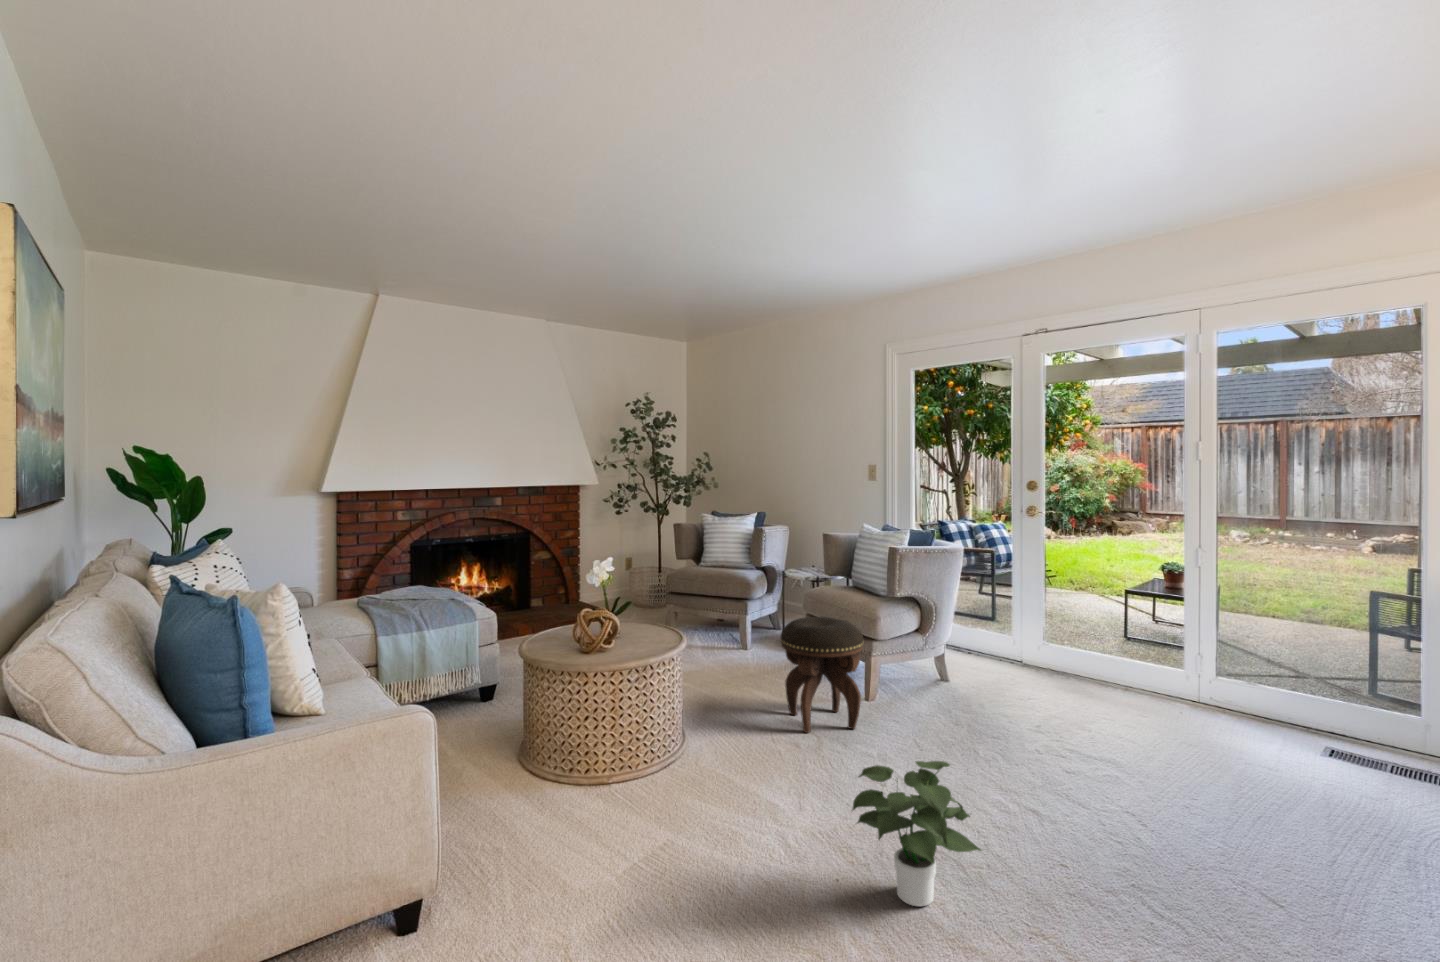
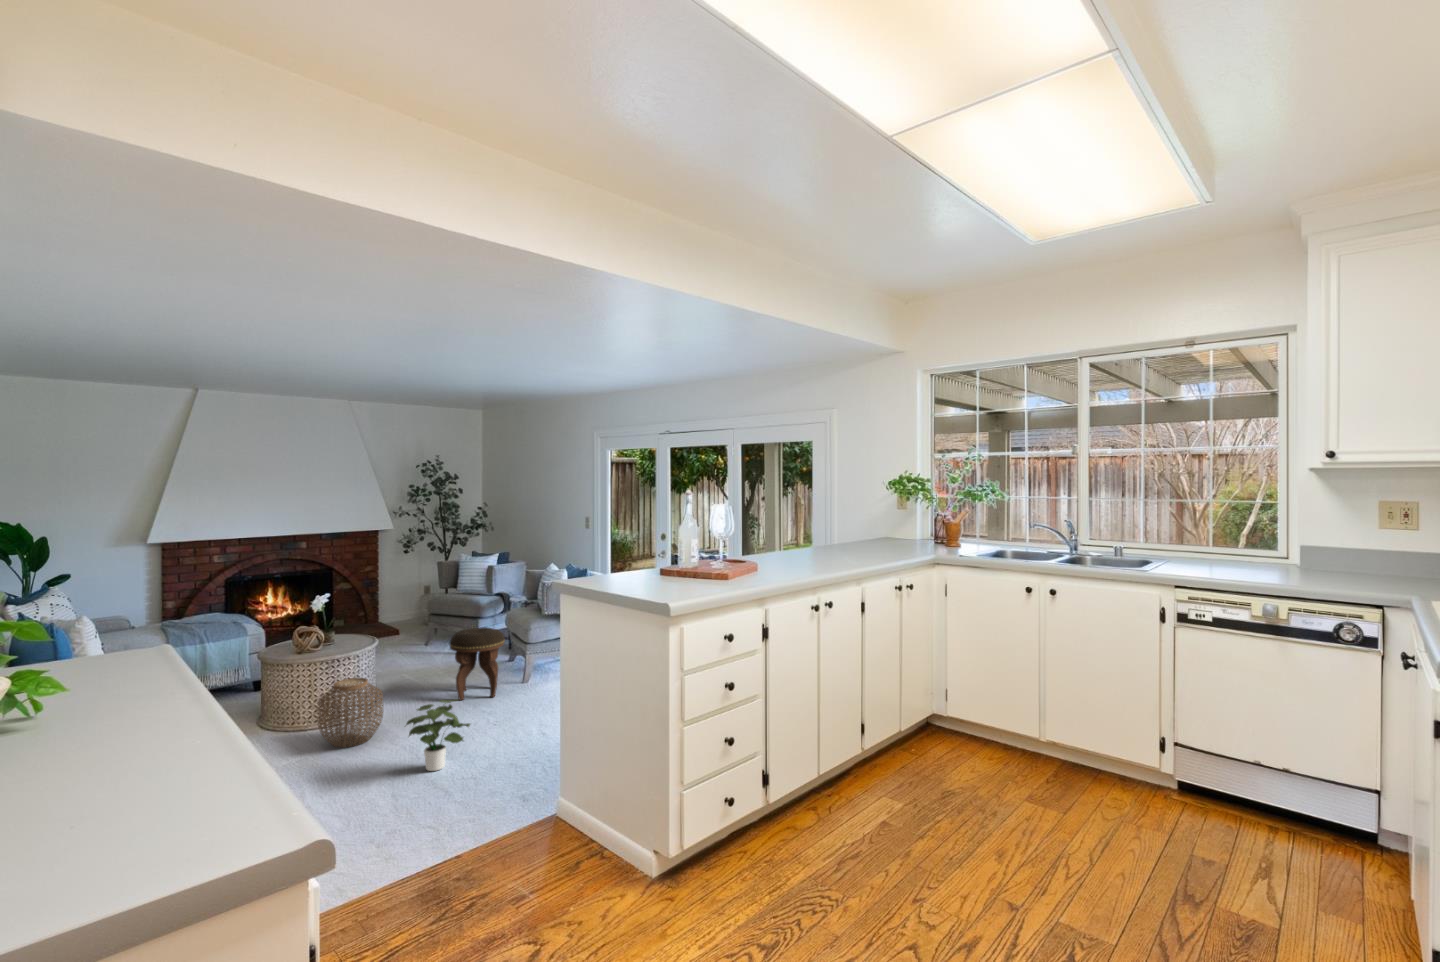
woven basket: none [648,701,750,828] -> present [317,678,383,747]

